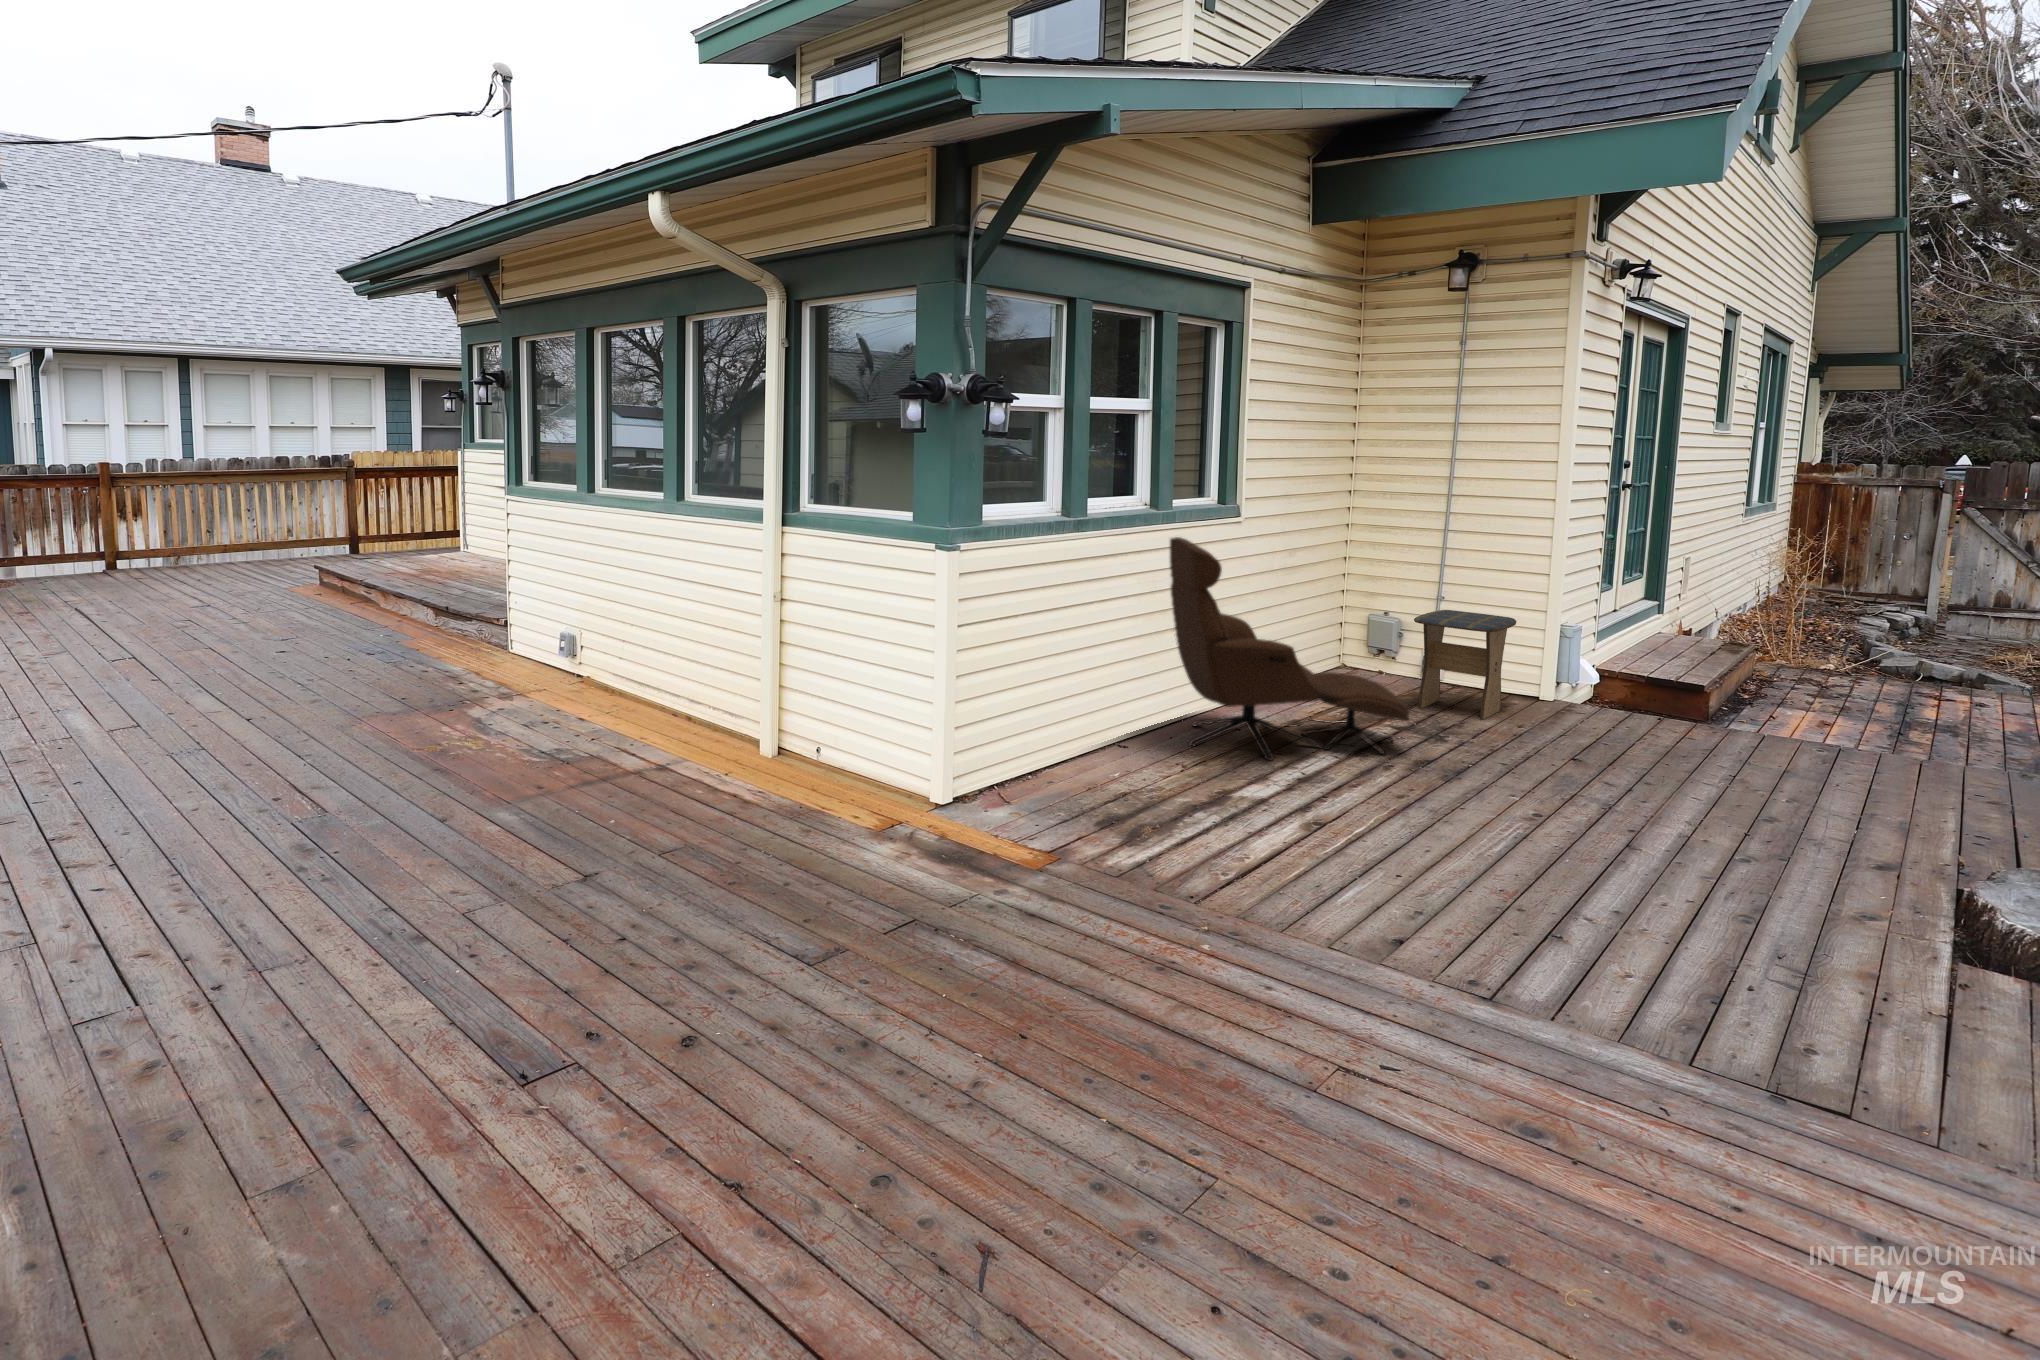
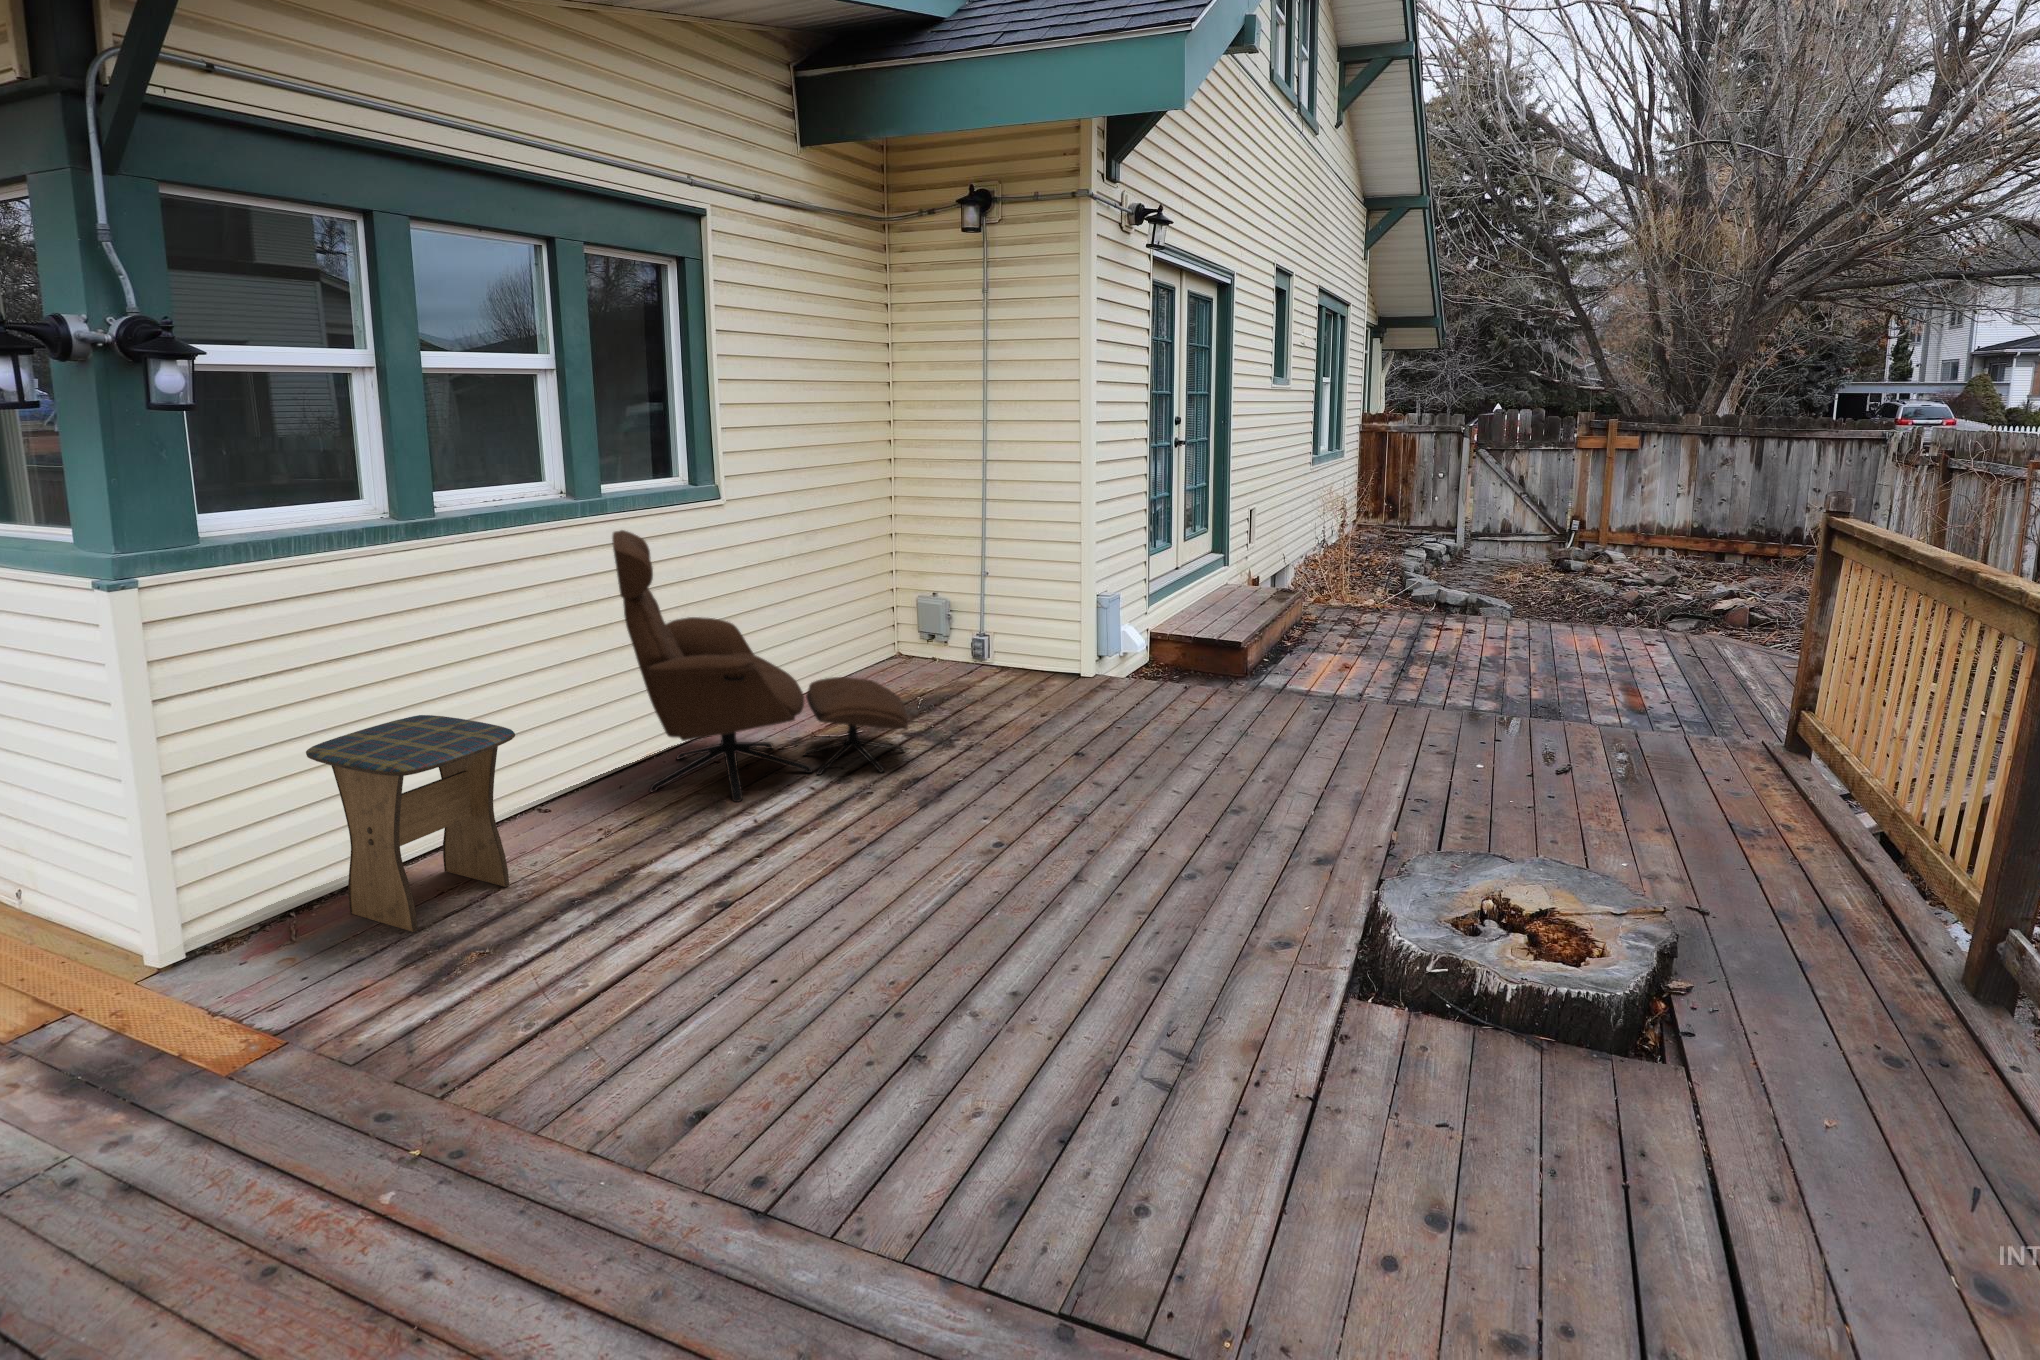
stool: present [1414,610,1516,720] -> present [306,715,515,932]

